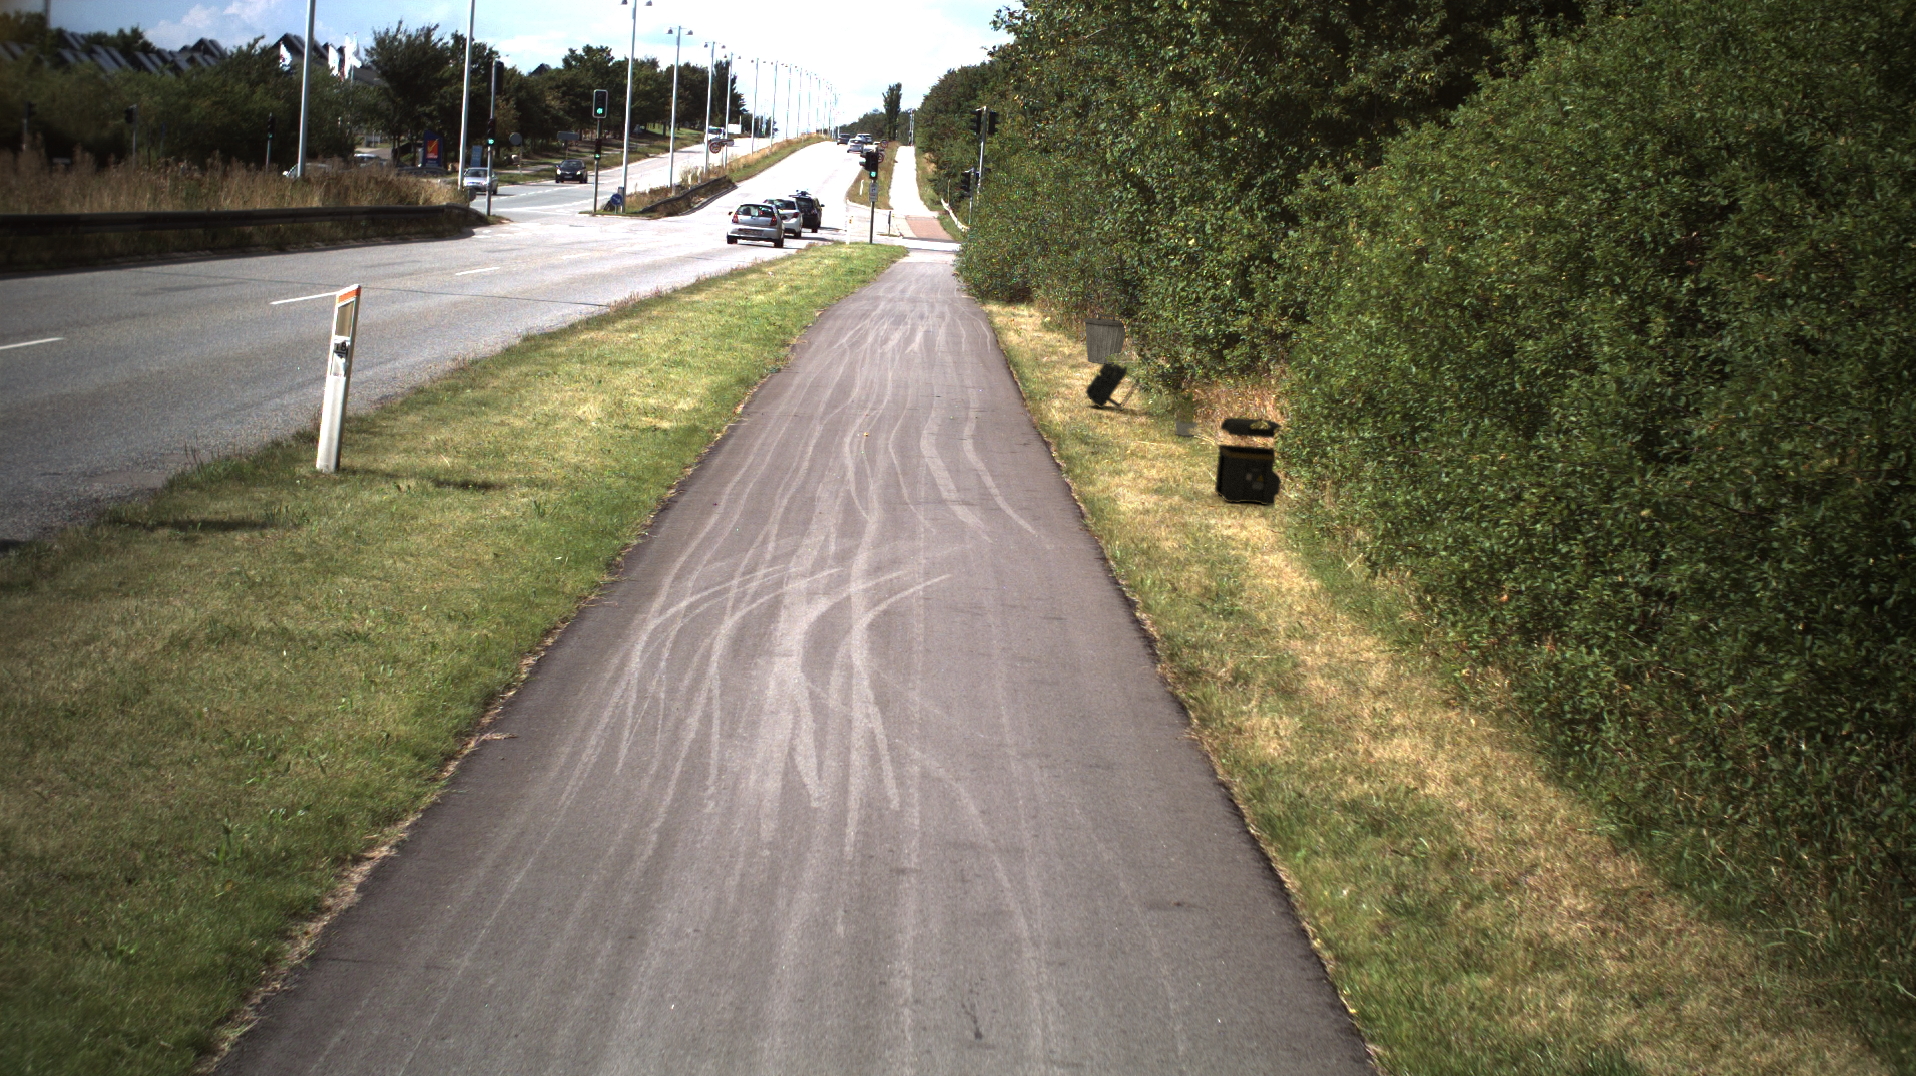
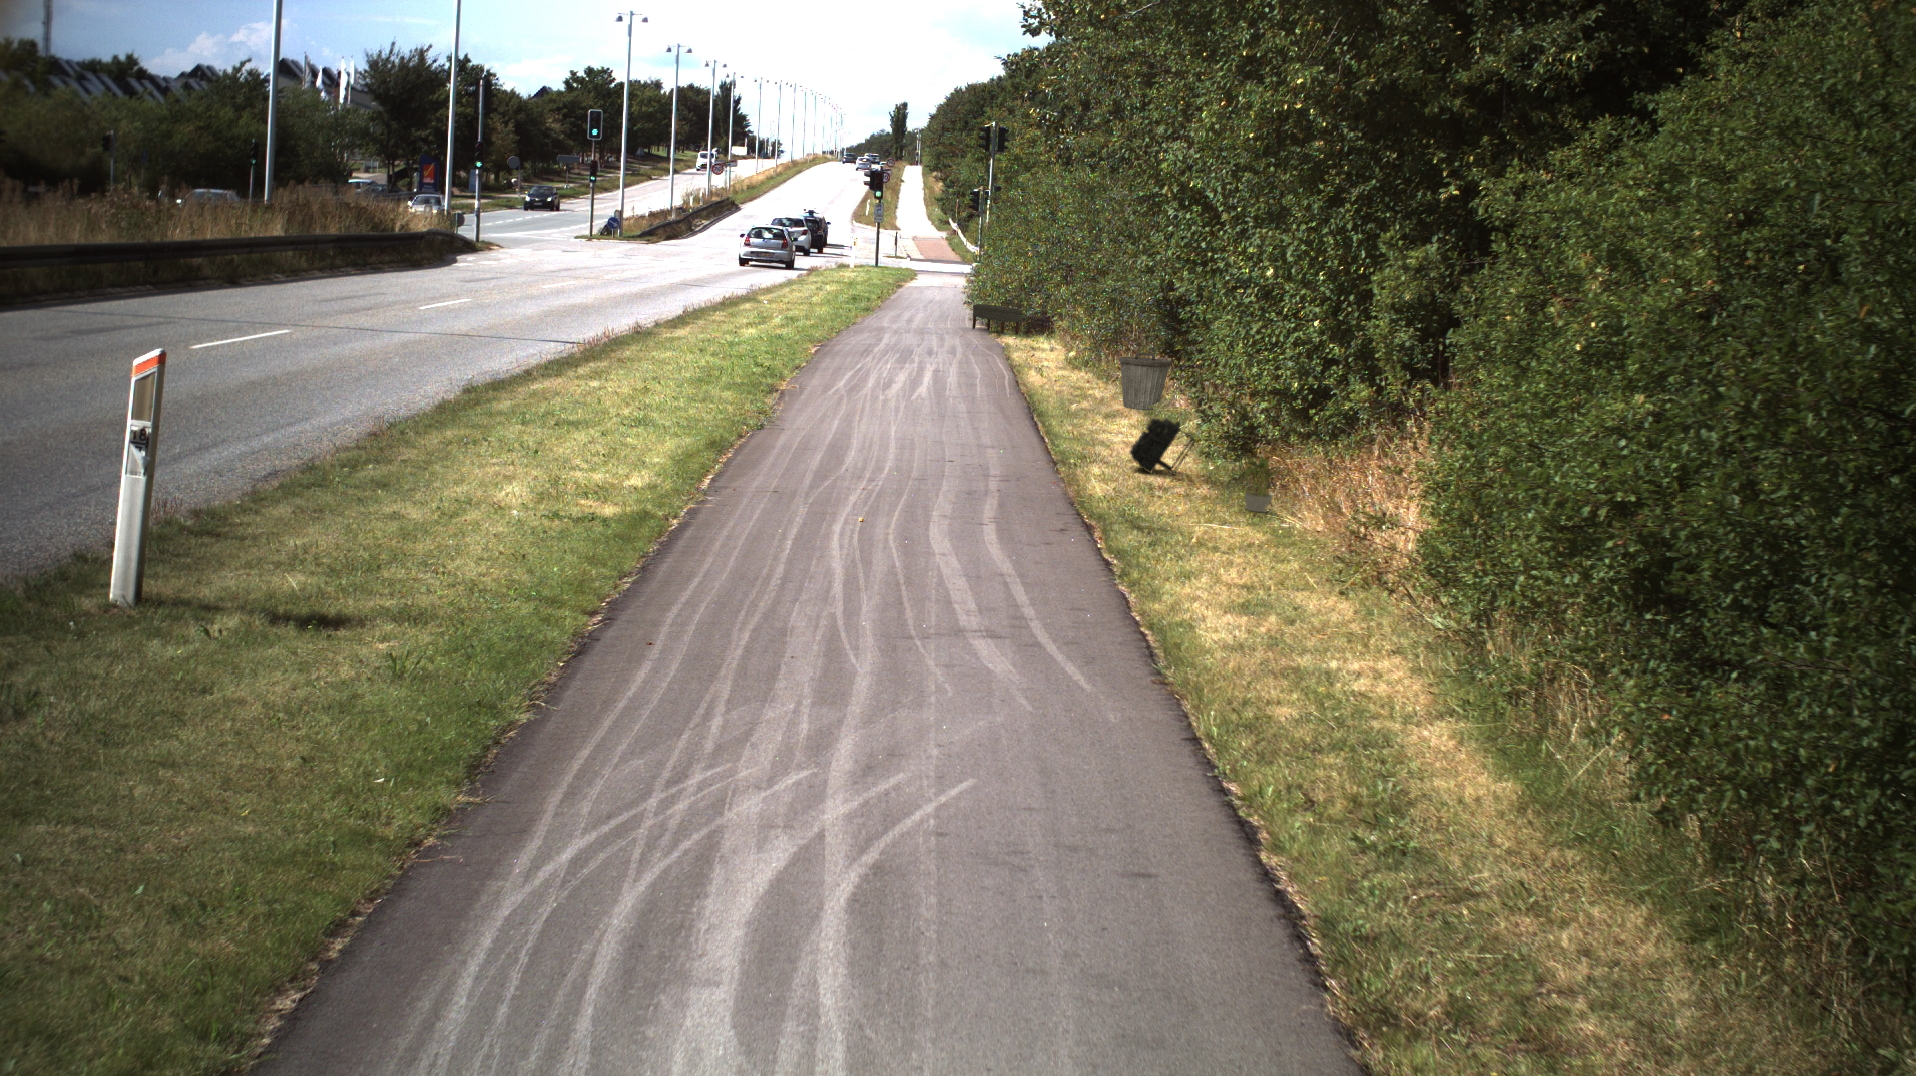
bench: none [959,276,1004,303] -> present [972,304,1021,334]
toolbox: present [1215,417,1283,505] -> none [1318,507,1417,623]

